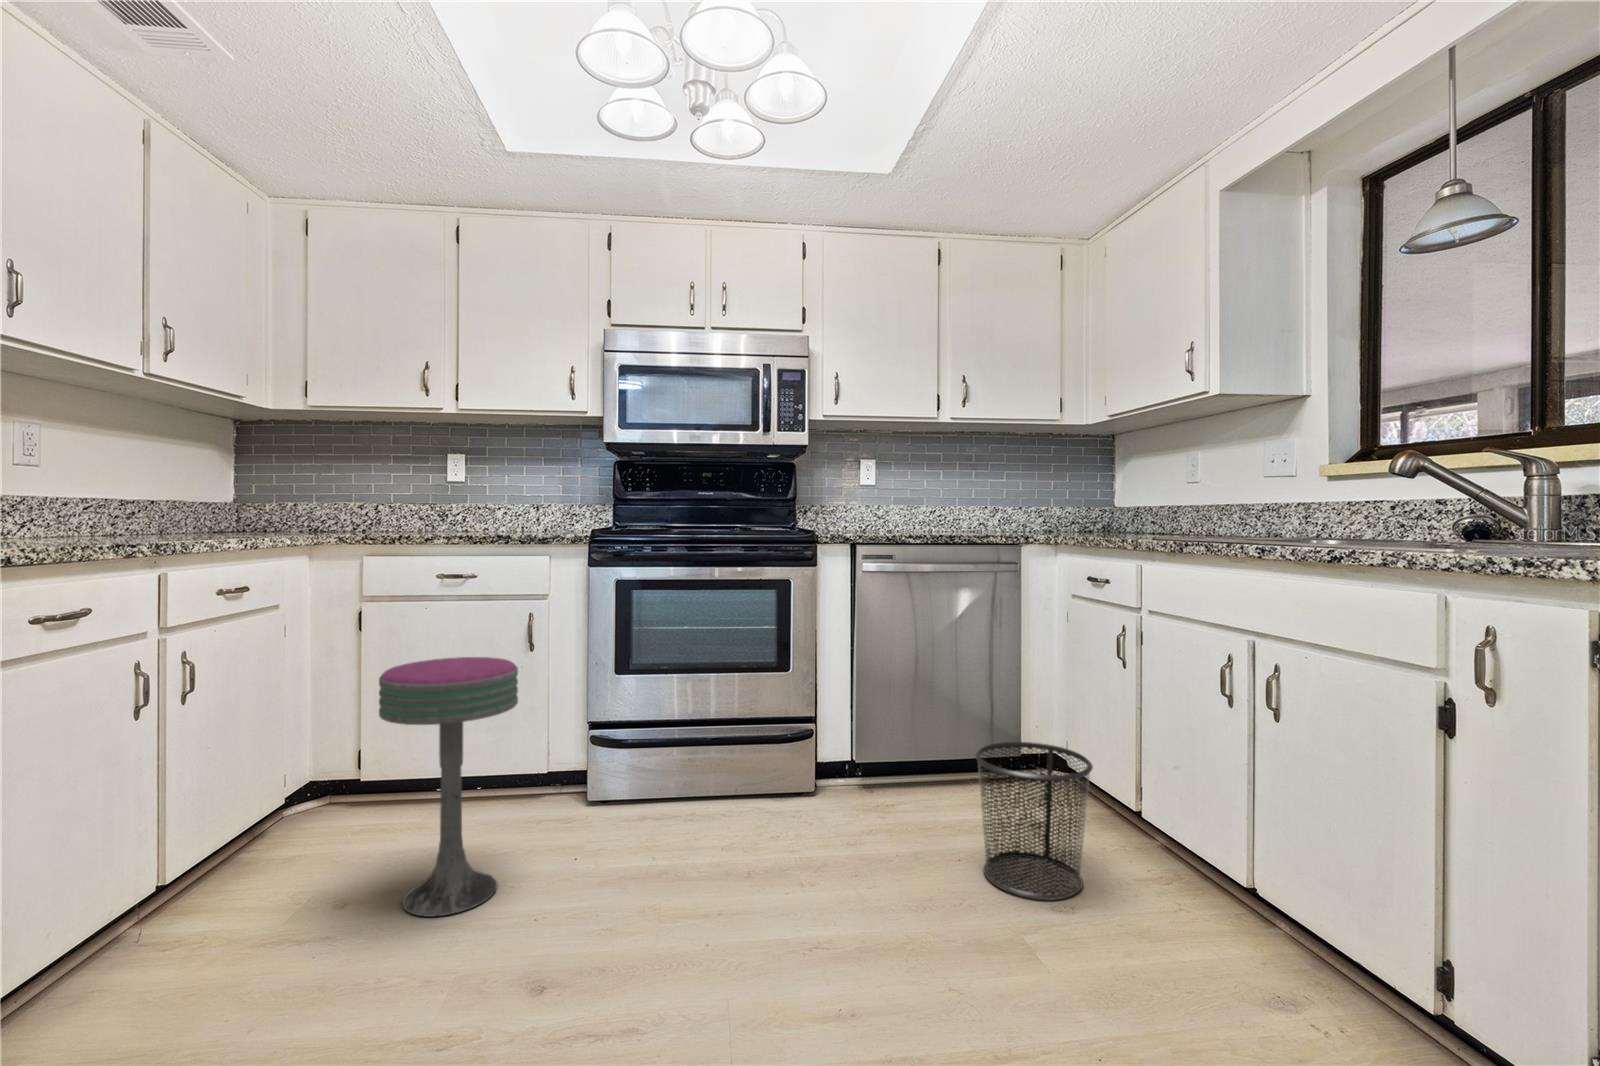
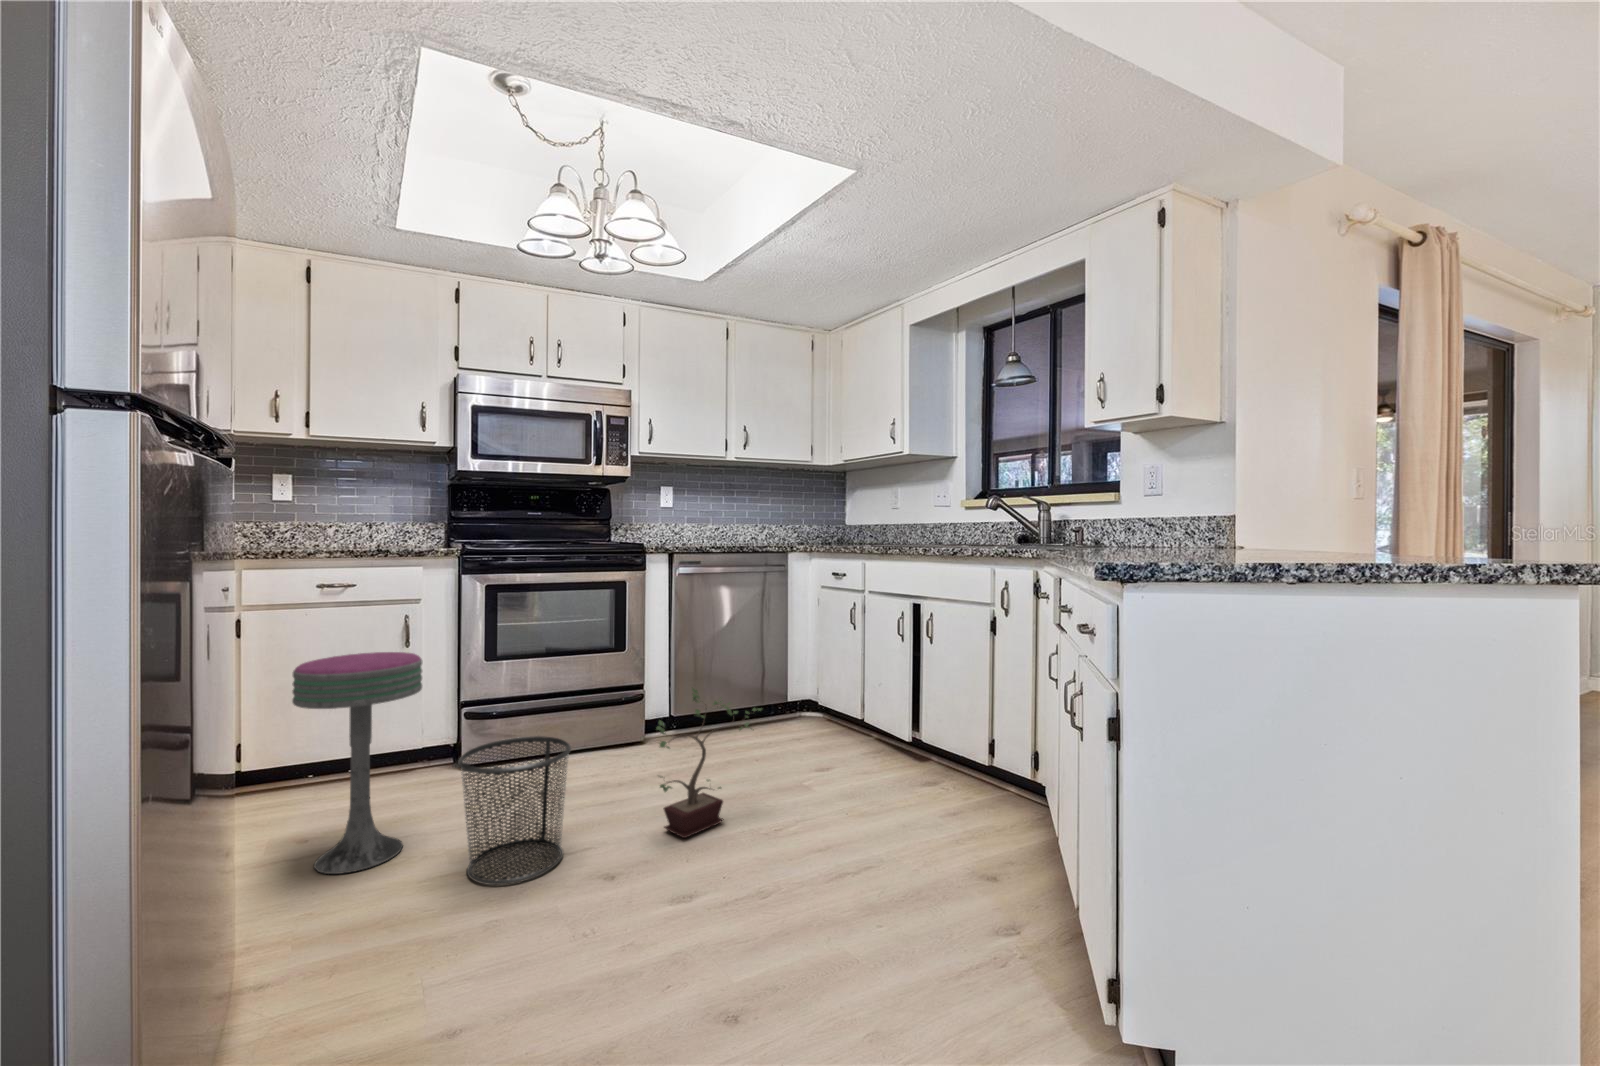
potted plant: none [771,739,941,960] -> present [657,688,762,838]
trash can: present [975,742,1093,900] -> present [458,736,571,885]

